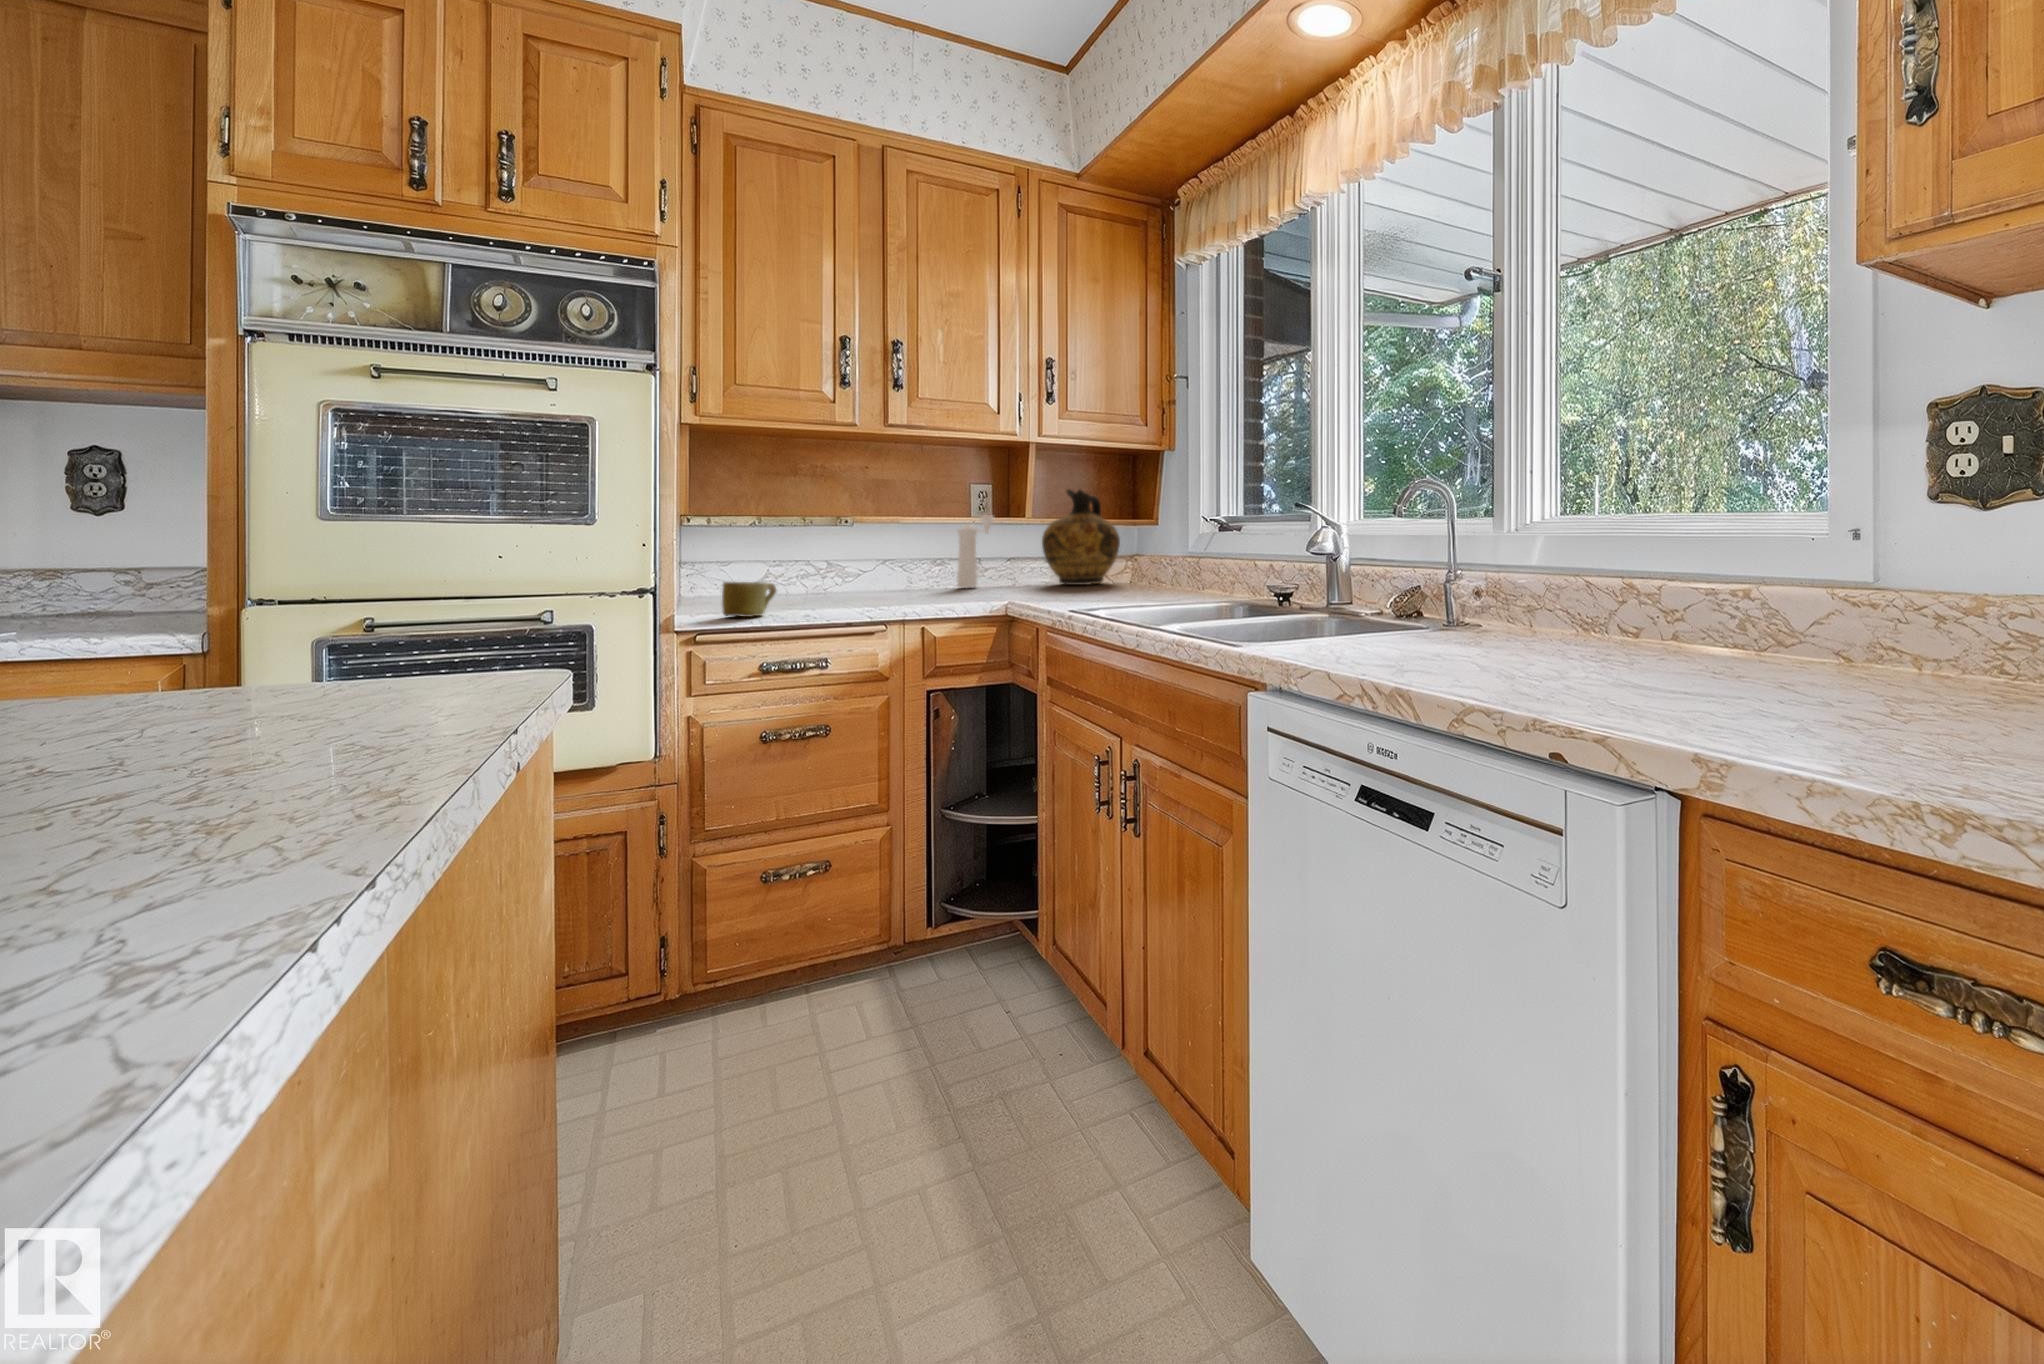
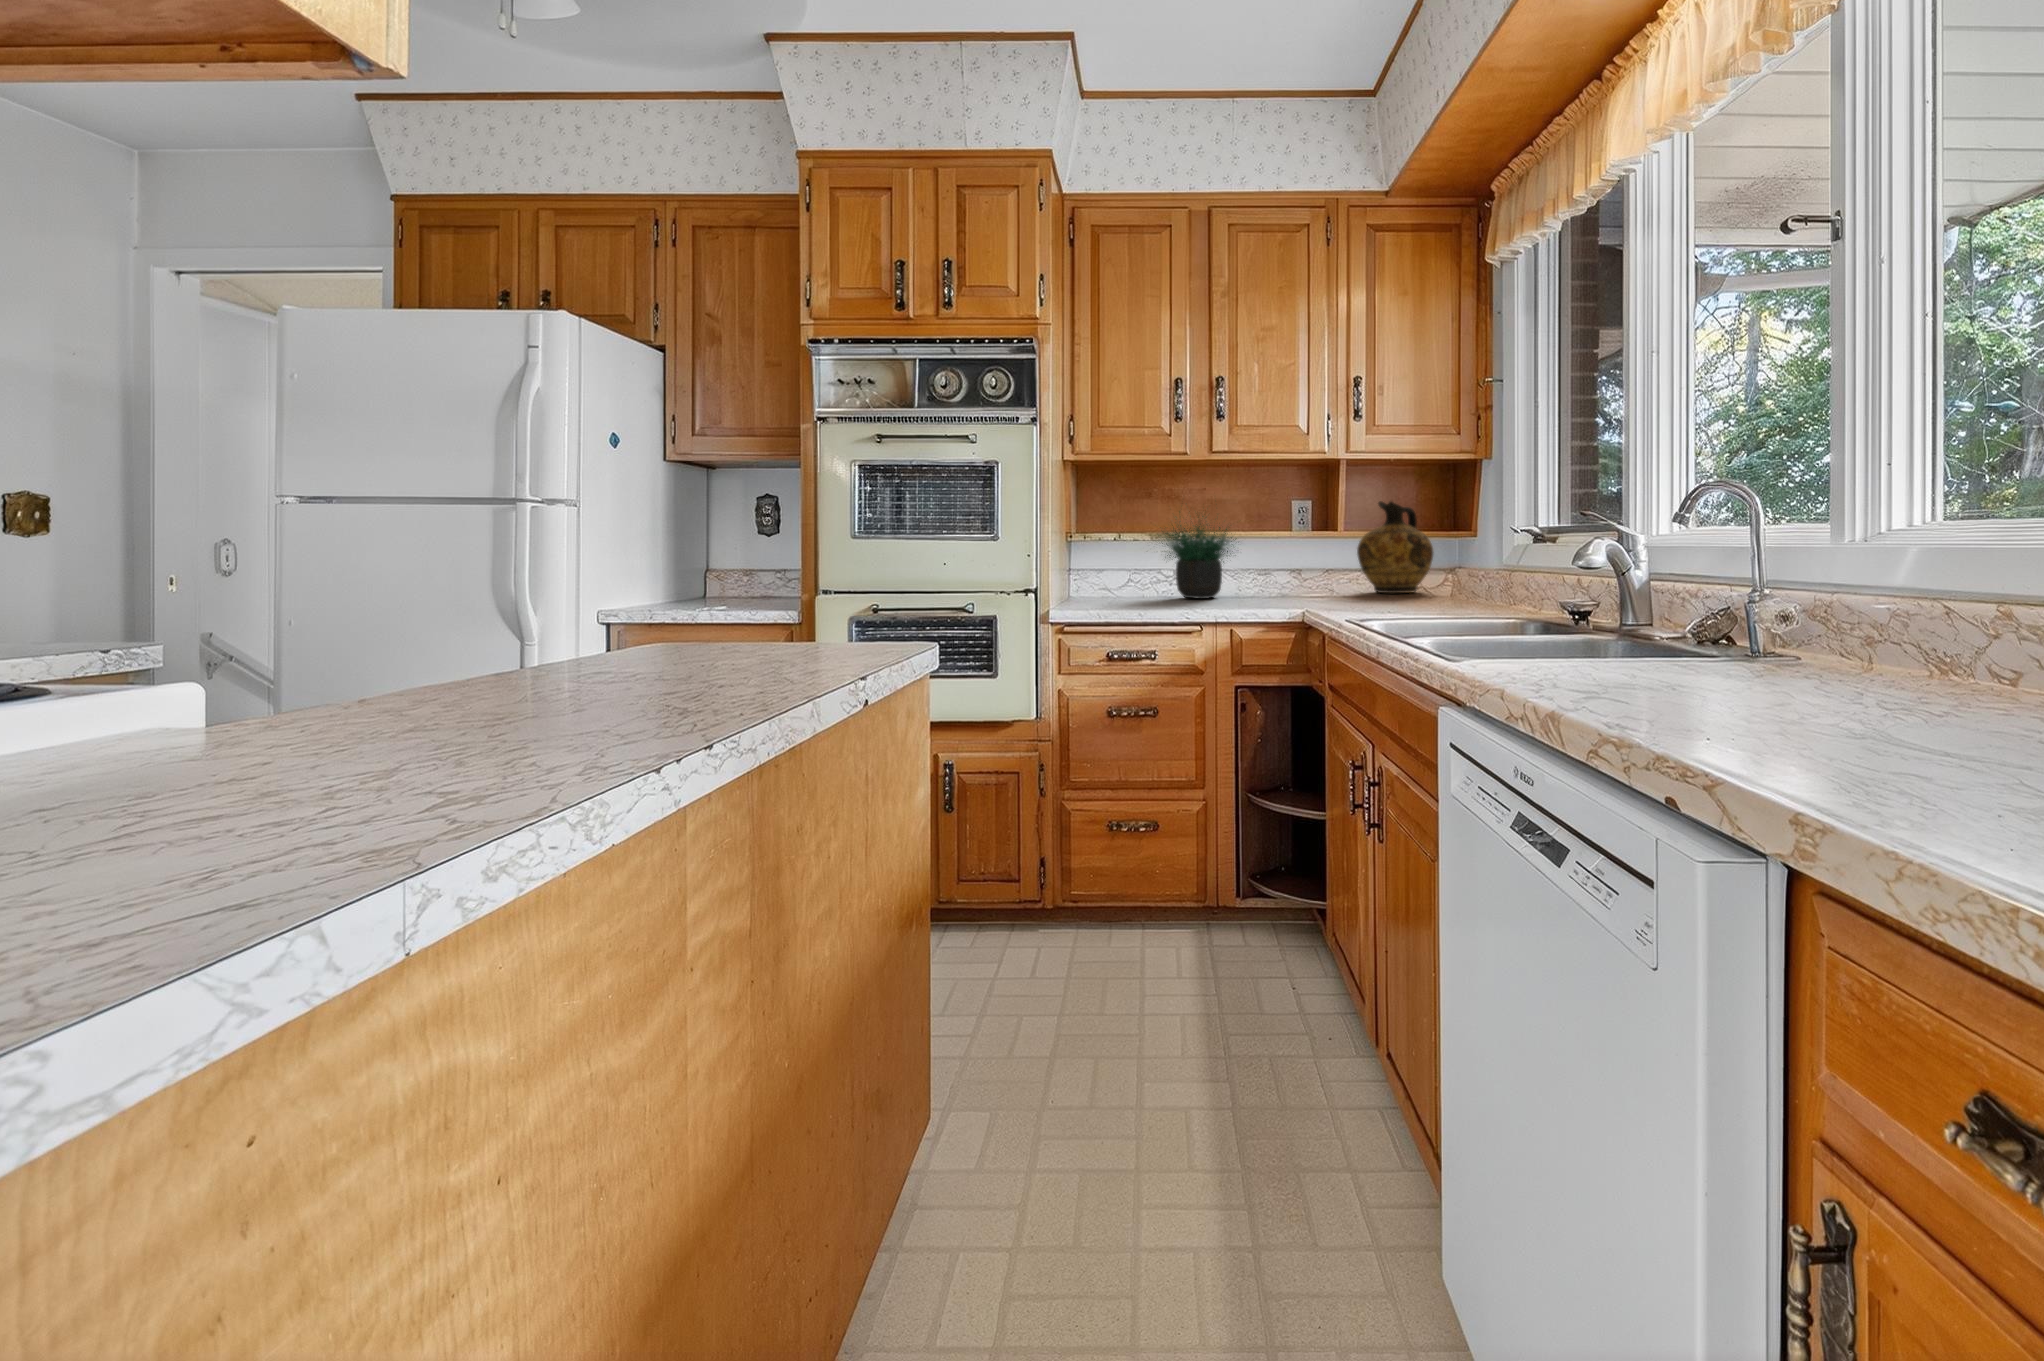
potted plant: none [785,472,925,597] -> present [1162,516,1237,599]
pepper mill: present [957,515,994,588] -> none [1281,527,1317,593]
mug: present [722,582,777,617] -> none [1083,583,1123,612]

